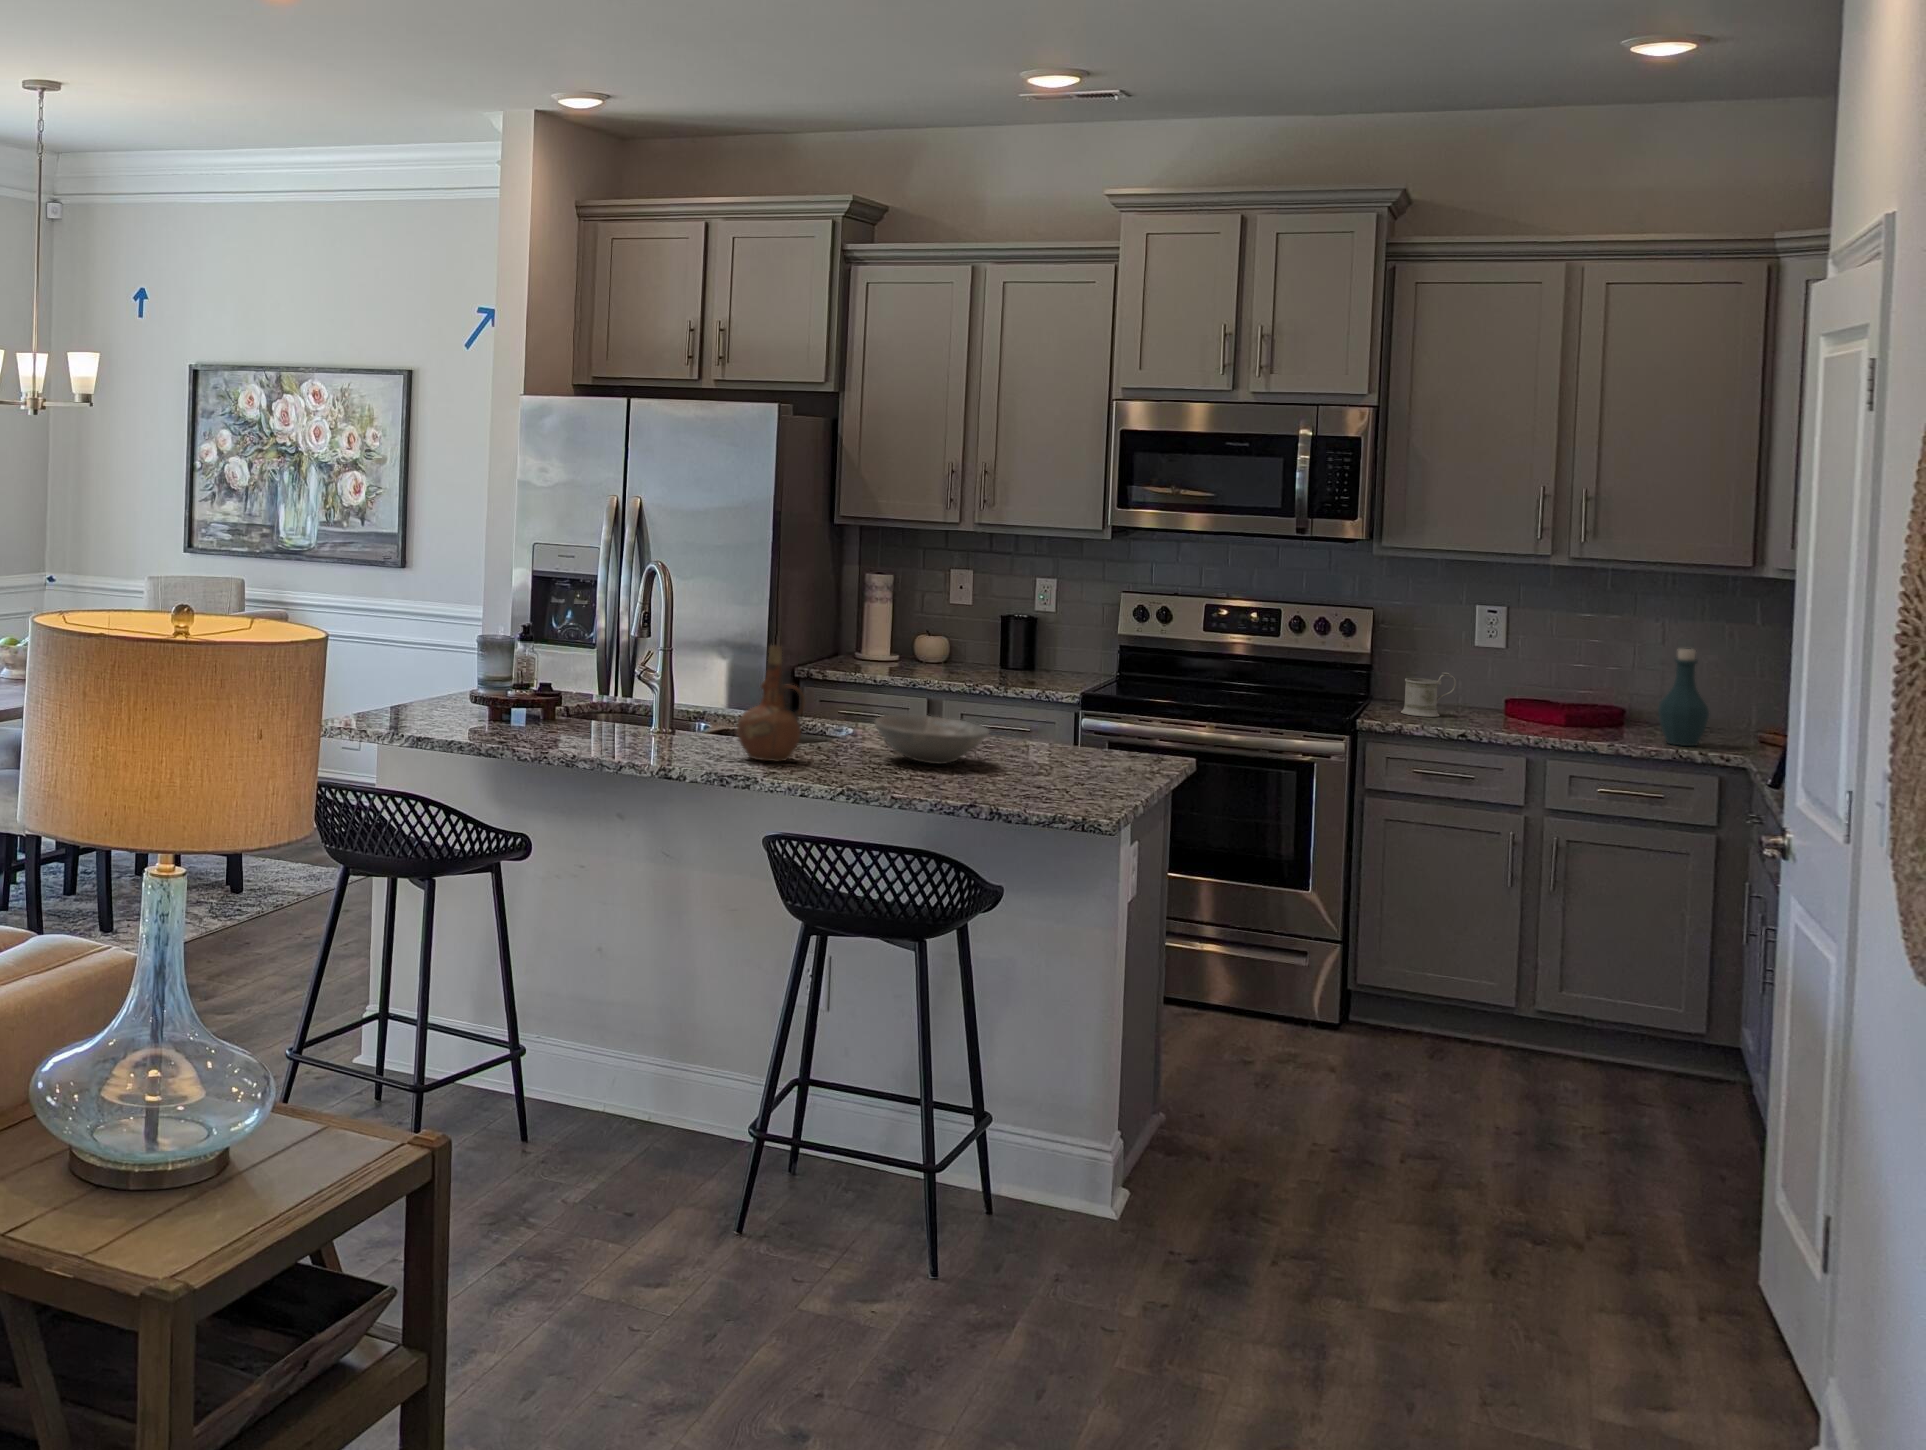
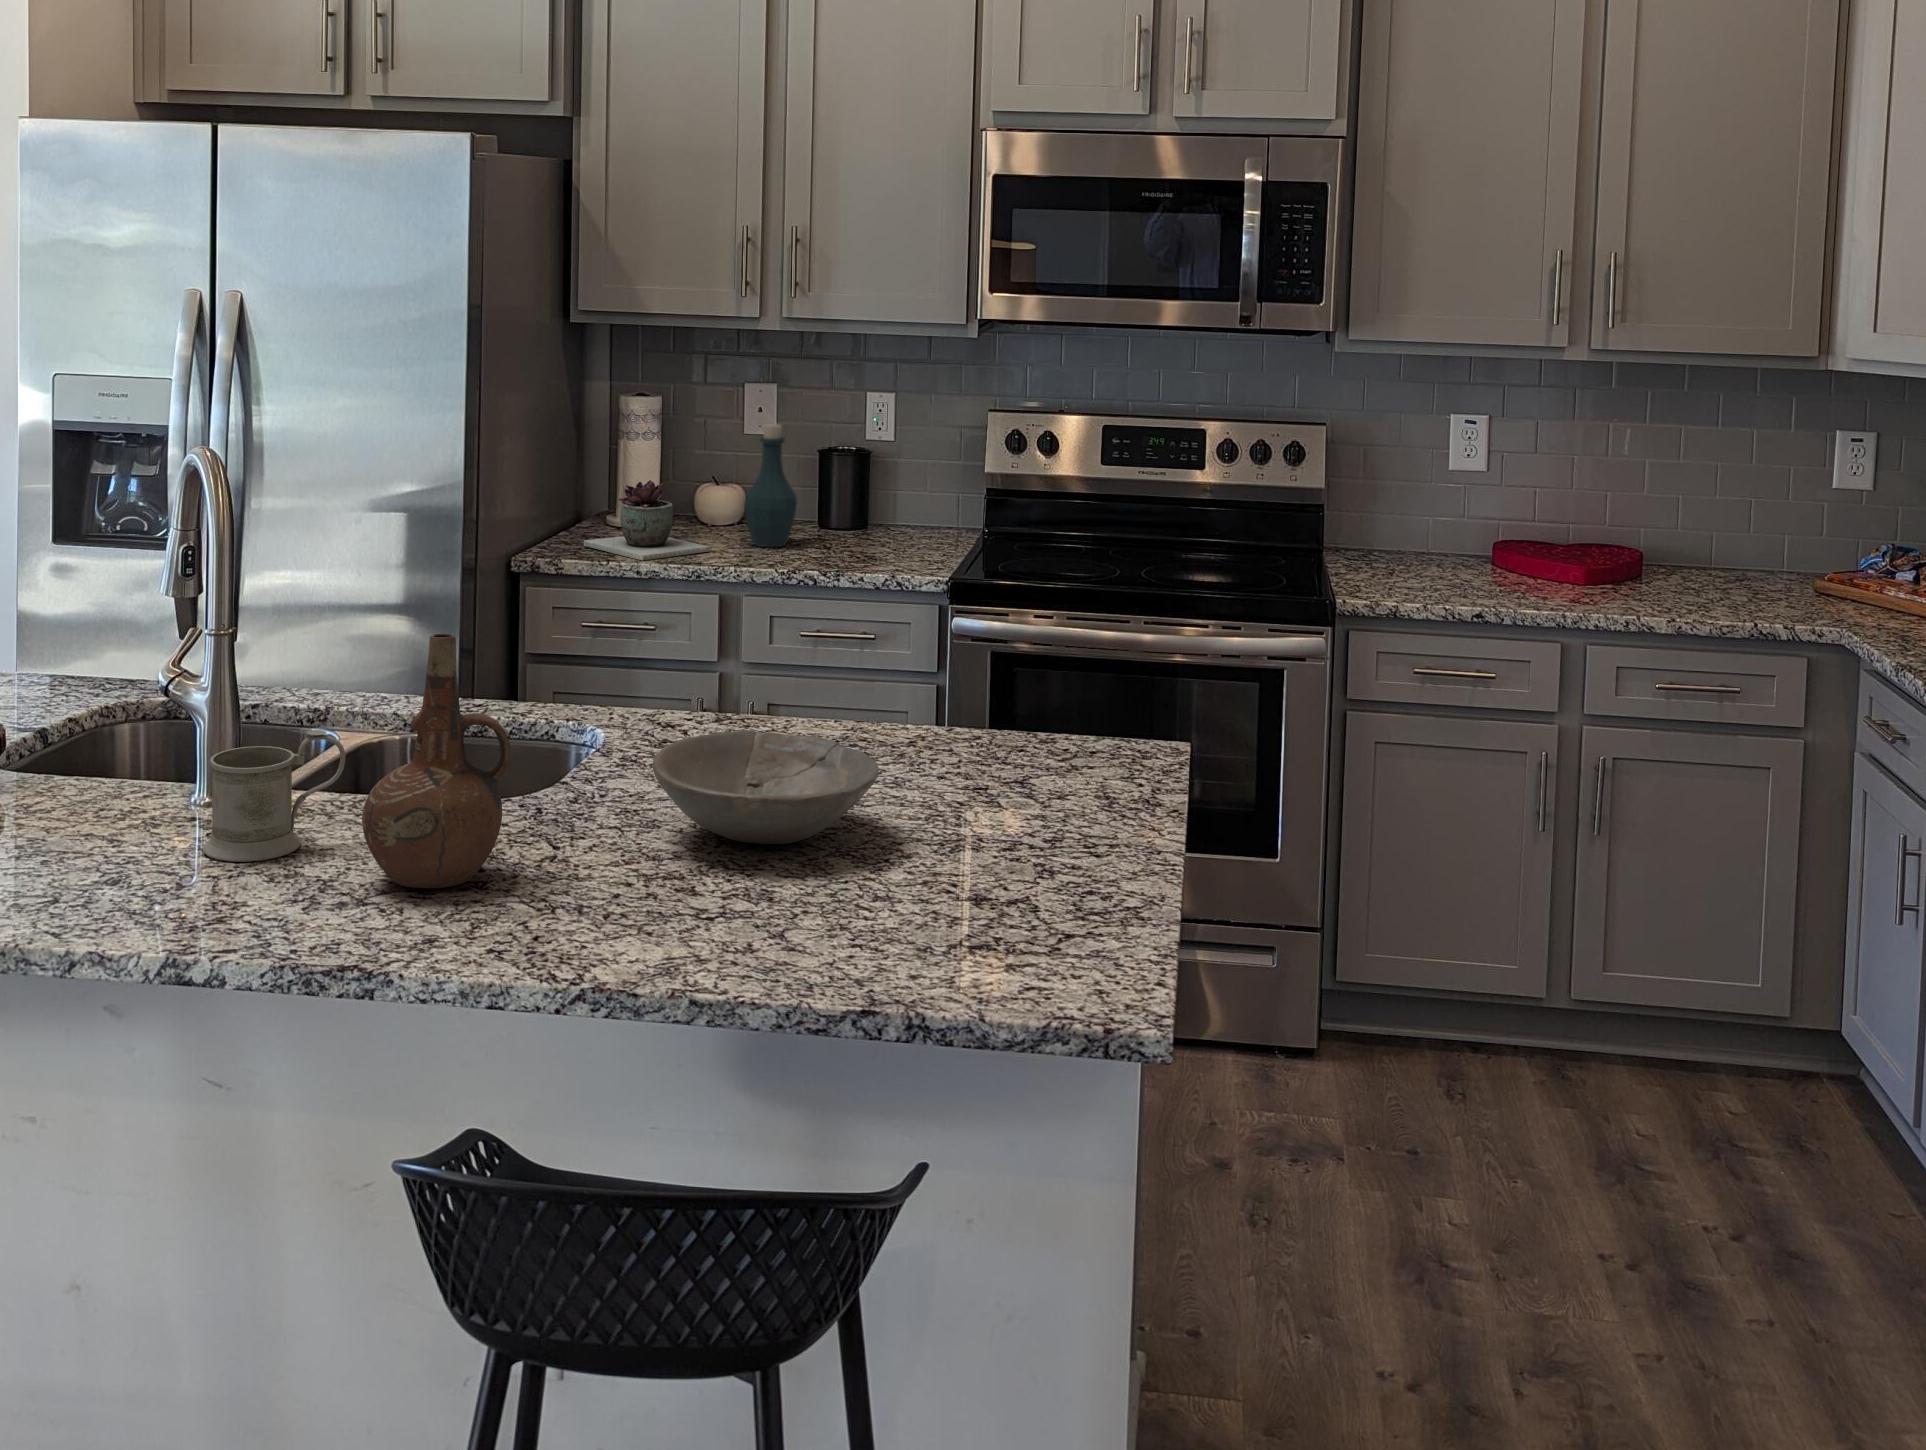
succulent plant: none [845,624,927,673] -> present [584,480,710,560]
bottle: present [1658,649,1709,746] -> present [744,424,797,547]
mug: present [1401,673,1456,717] -> present [203,730,345,862]

